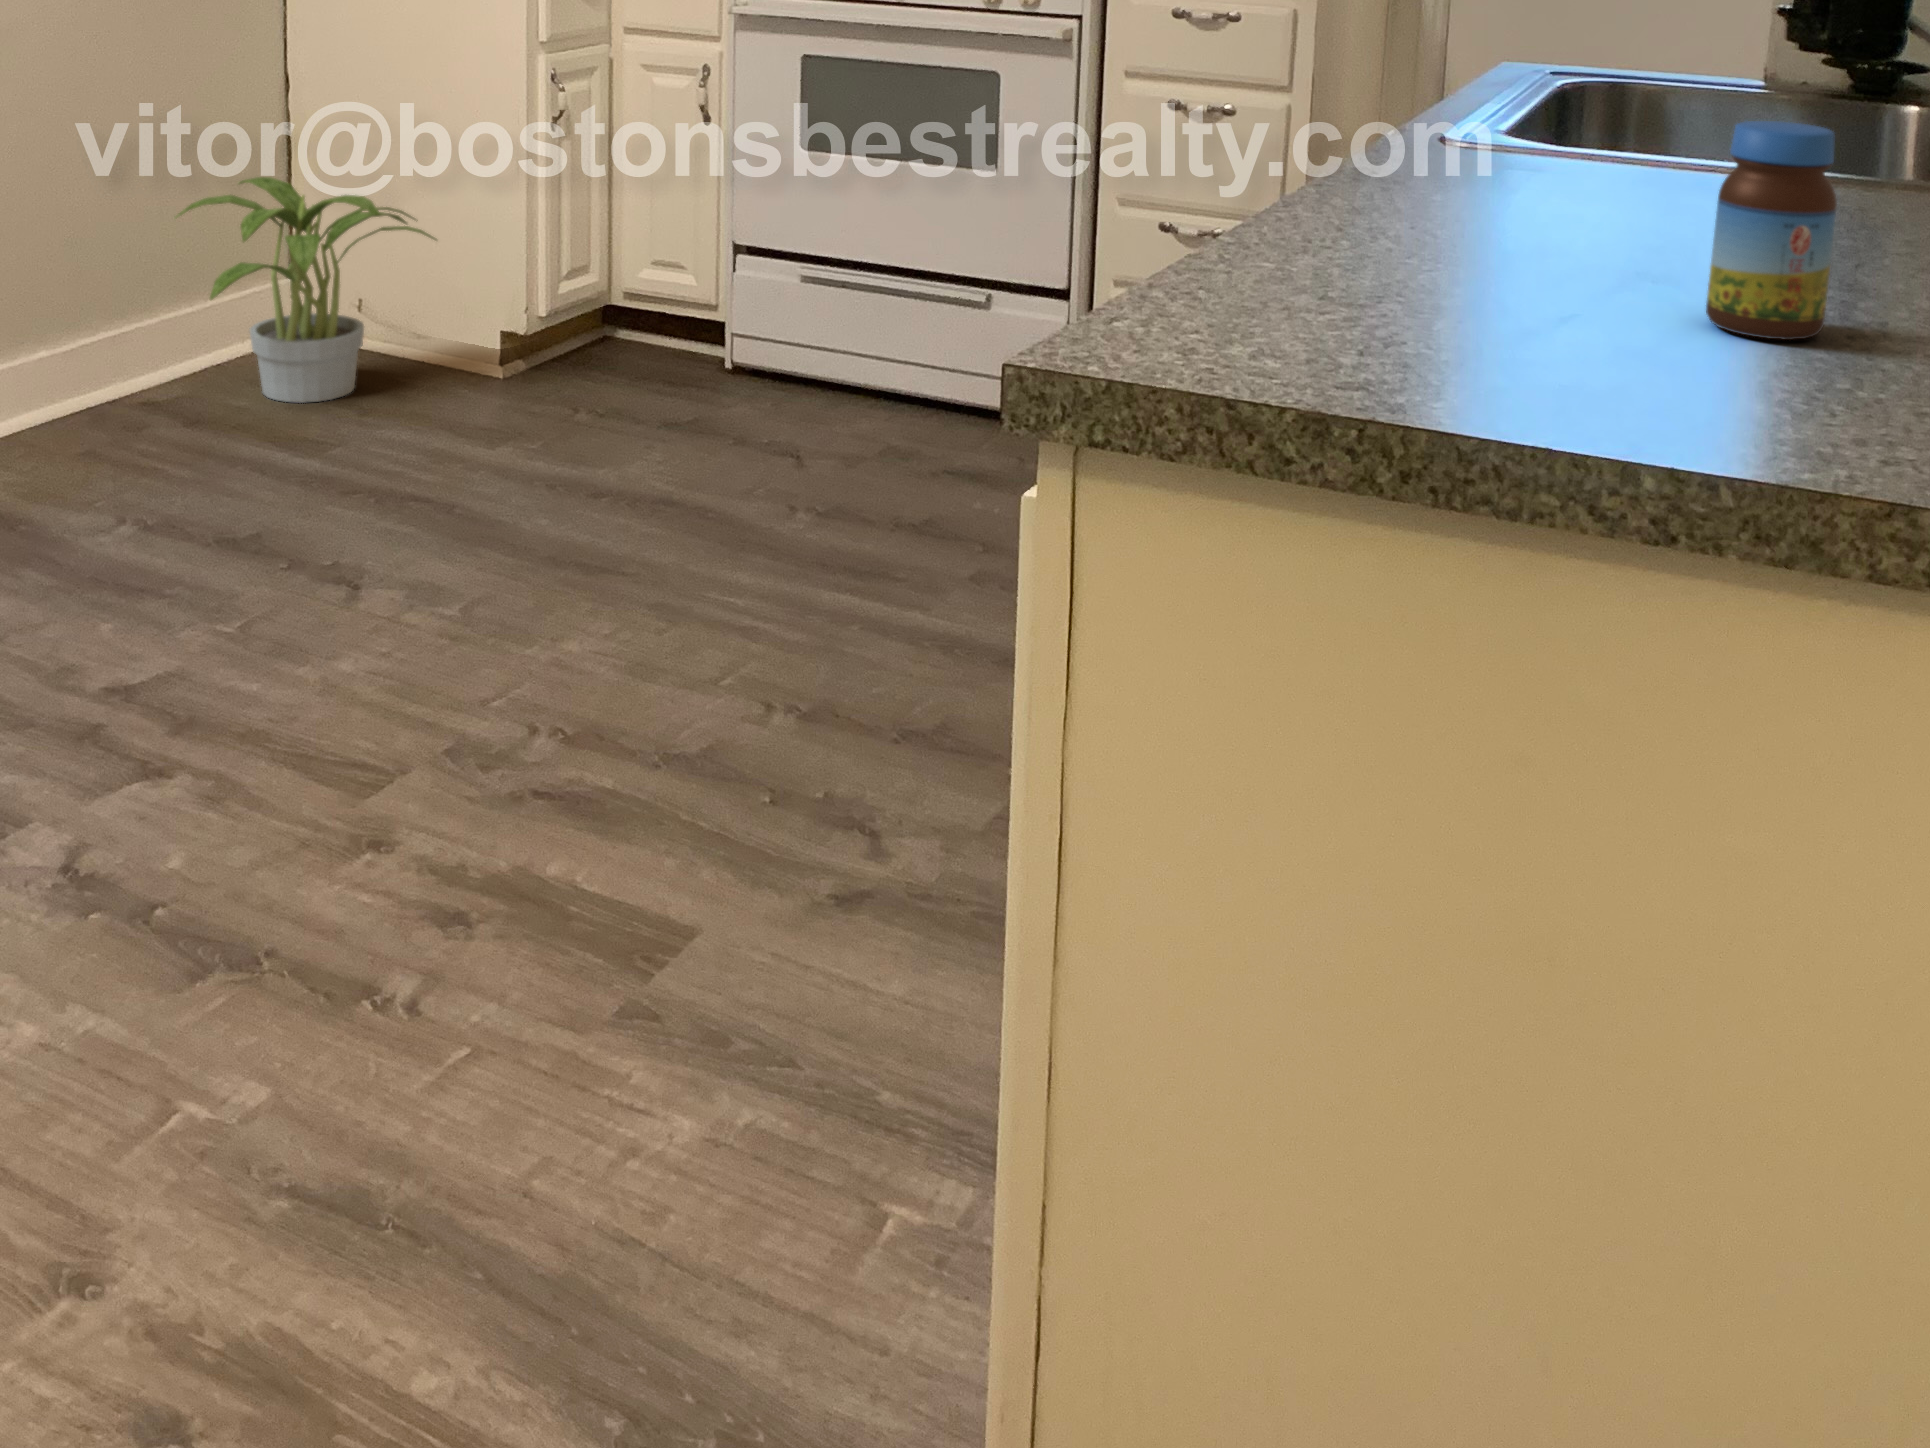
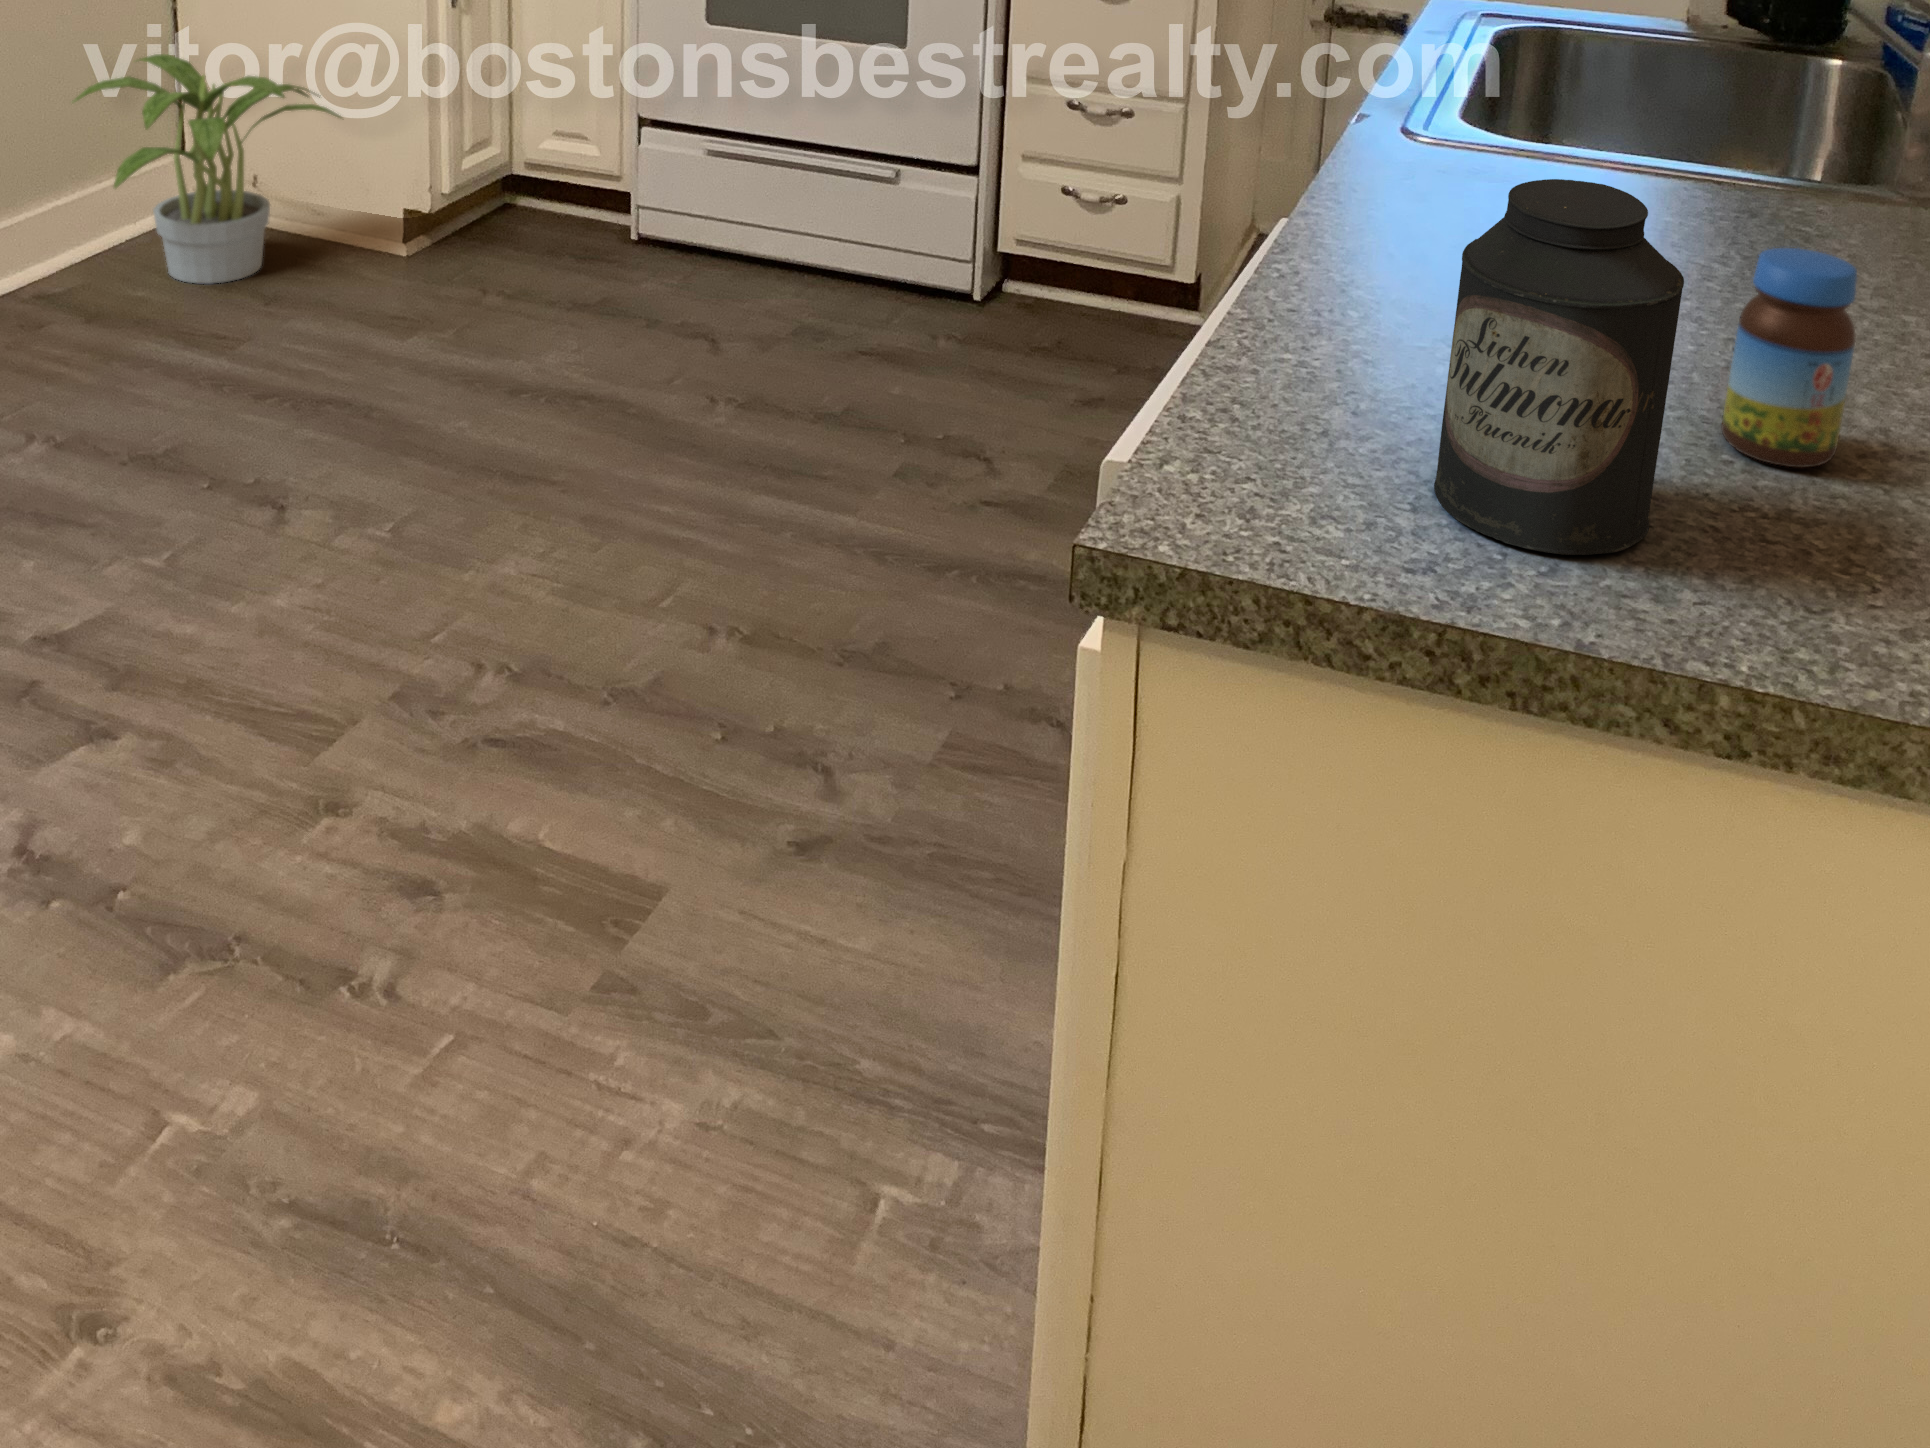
canister: none [1389,20,1629,381] -> present [1434,179,1684,555]

